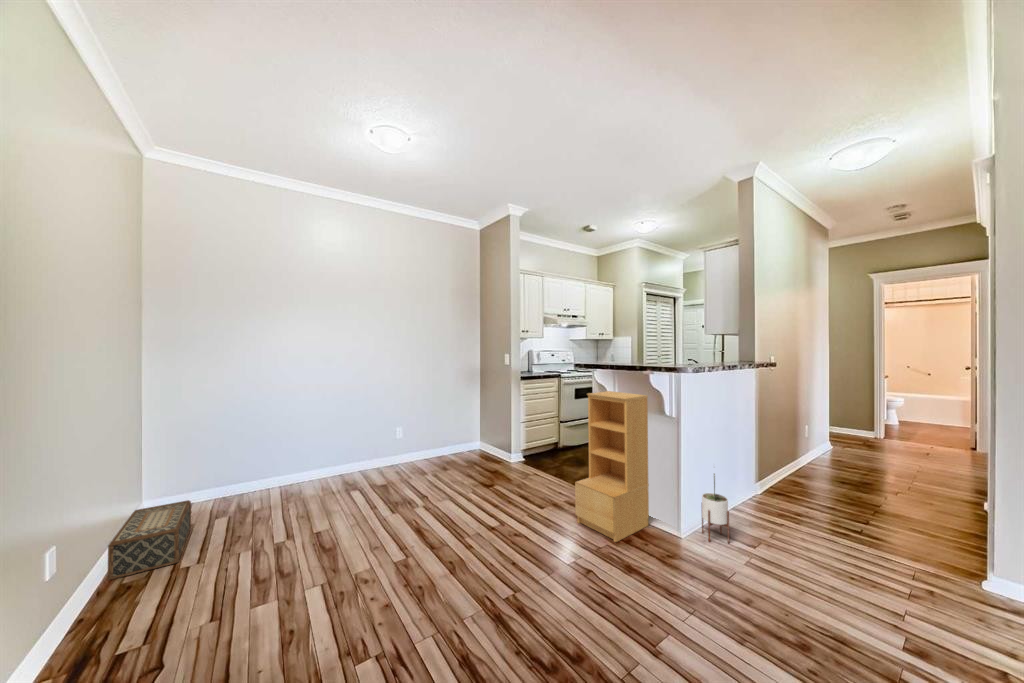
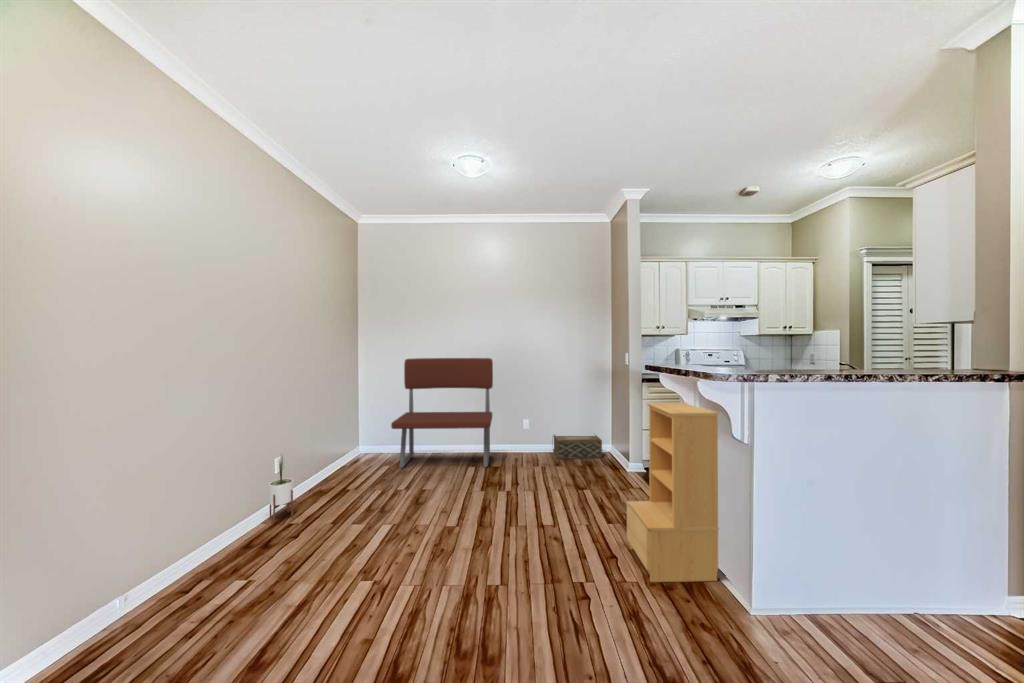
bench: none [244,362,385,516] -> present [391,358,493,468]
potted plant: present [702,473,730,543] -> present [269,456,293,523]
woven basket: present [108,500,191,580] -> present [553,435,602,459]

